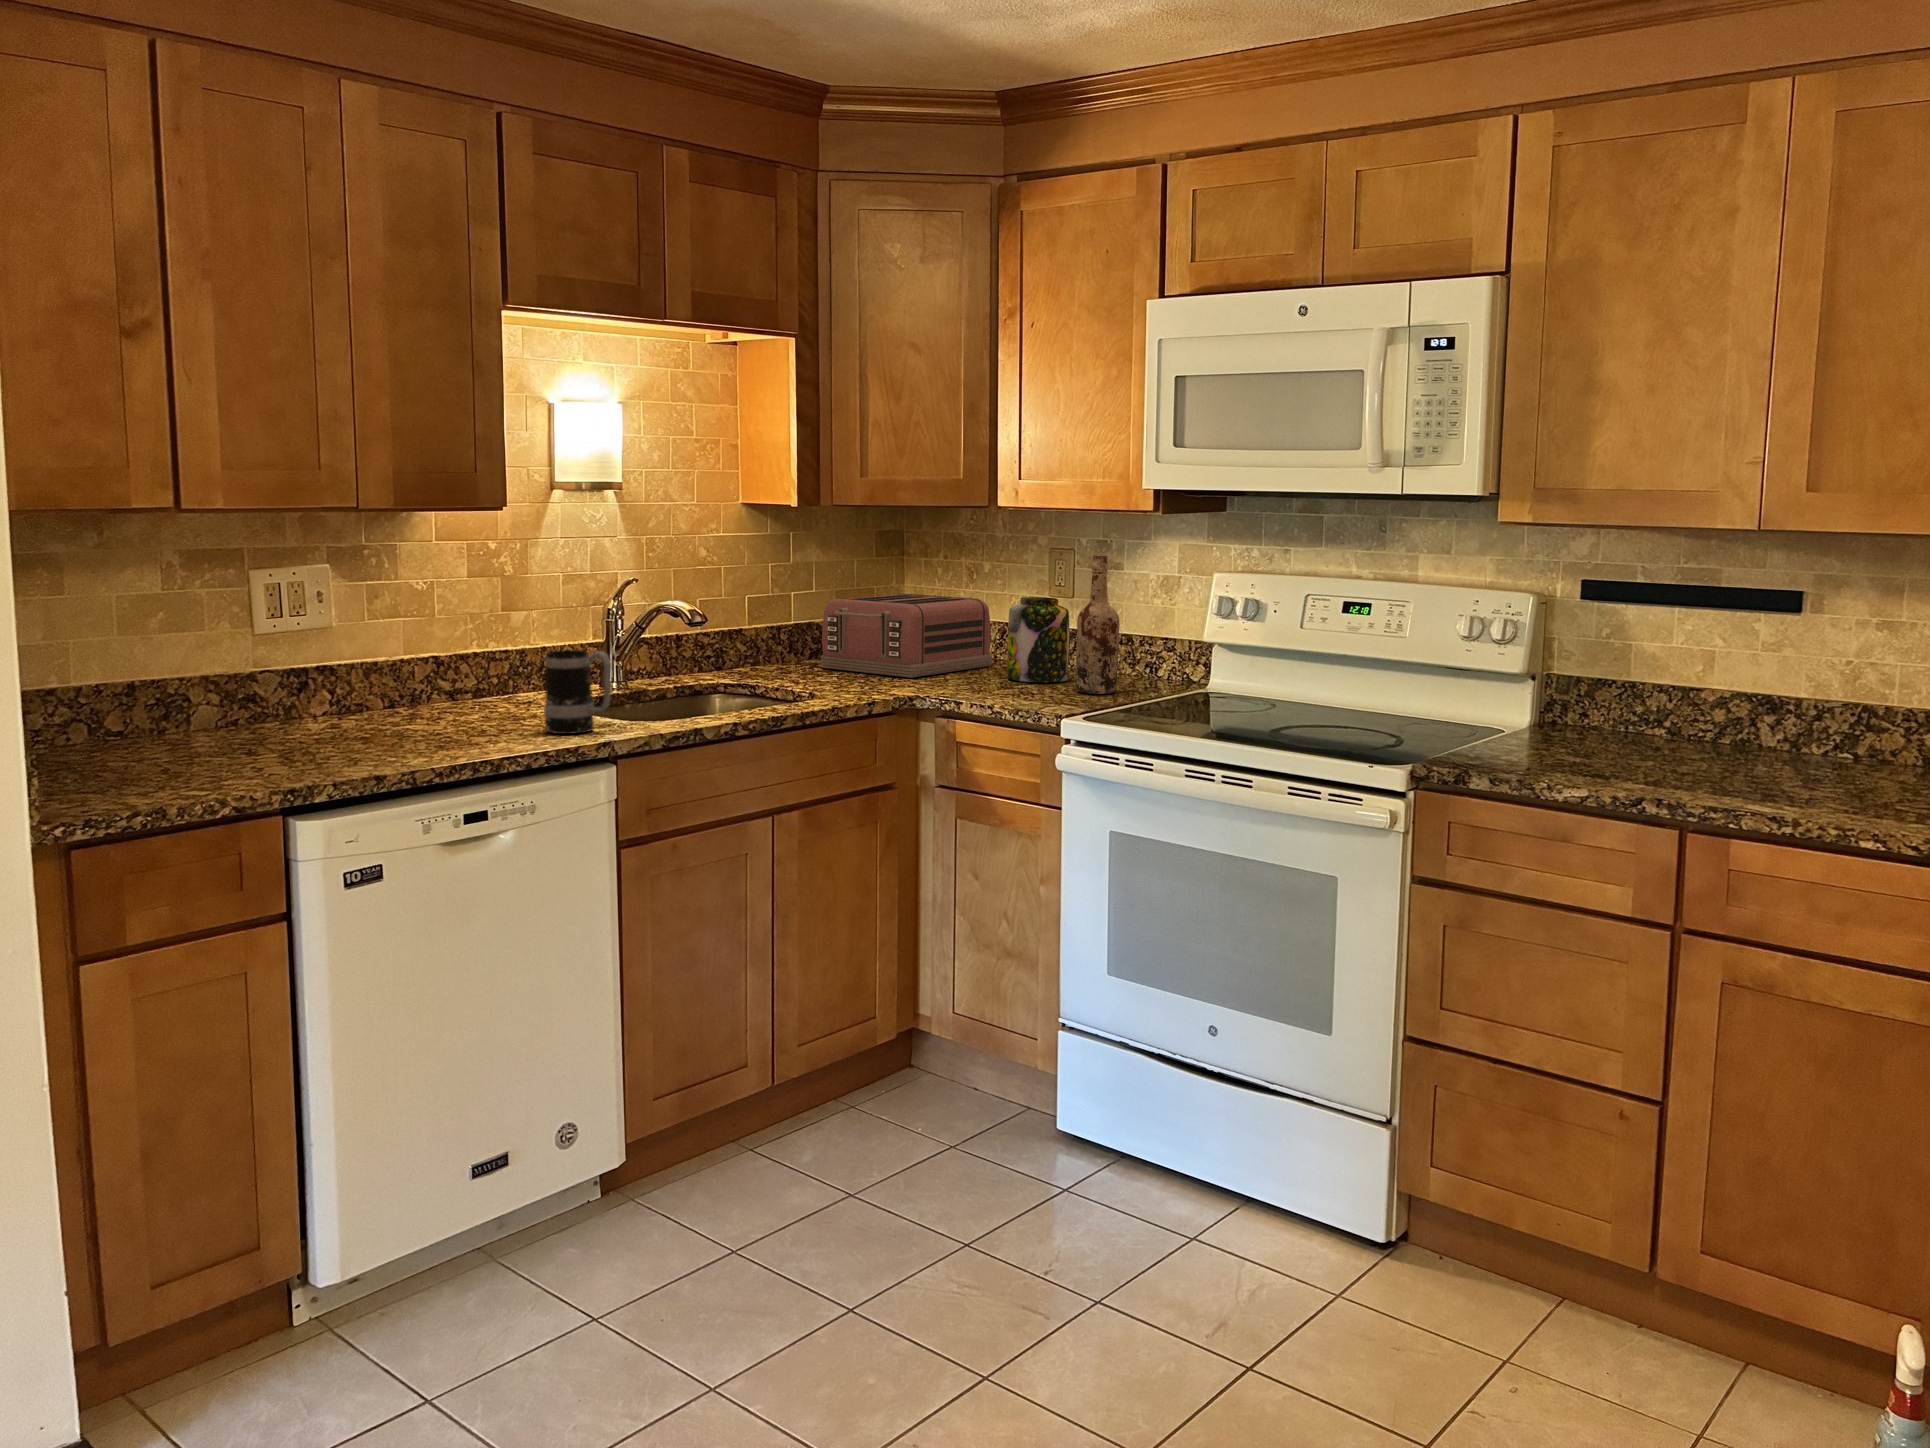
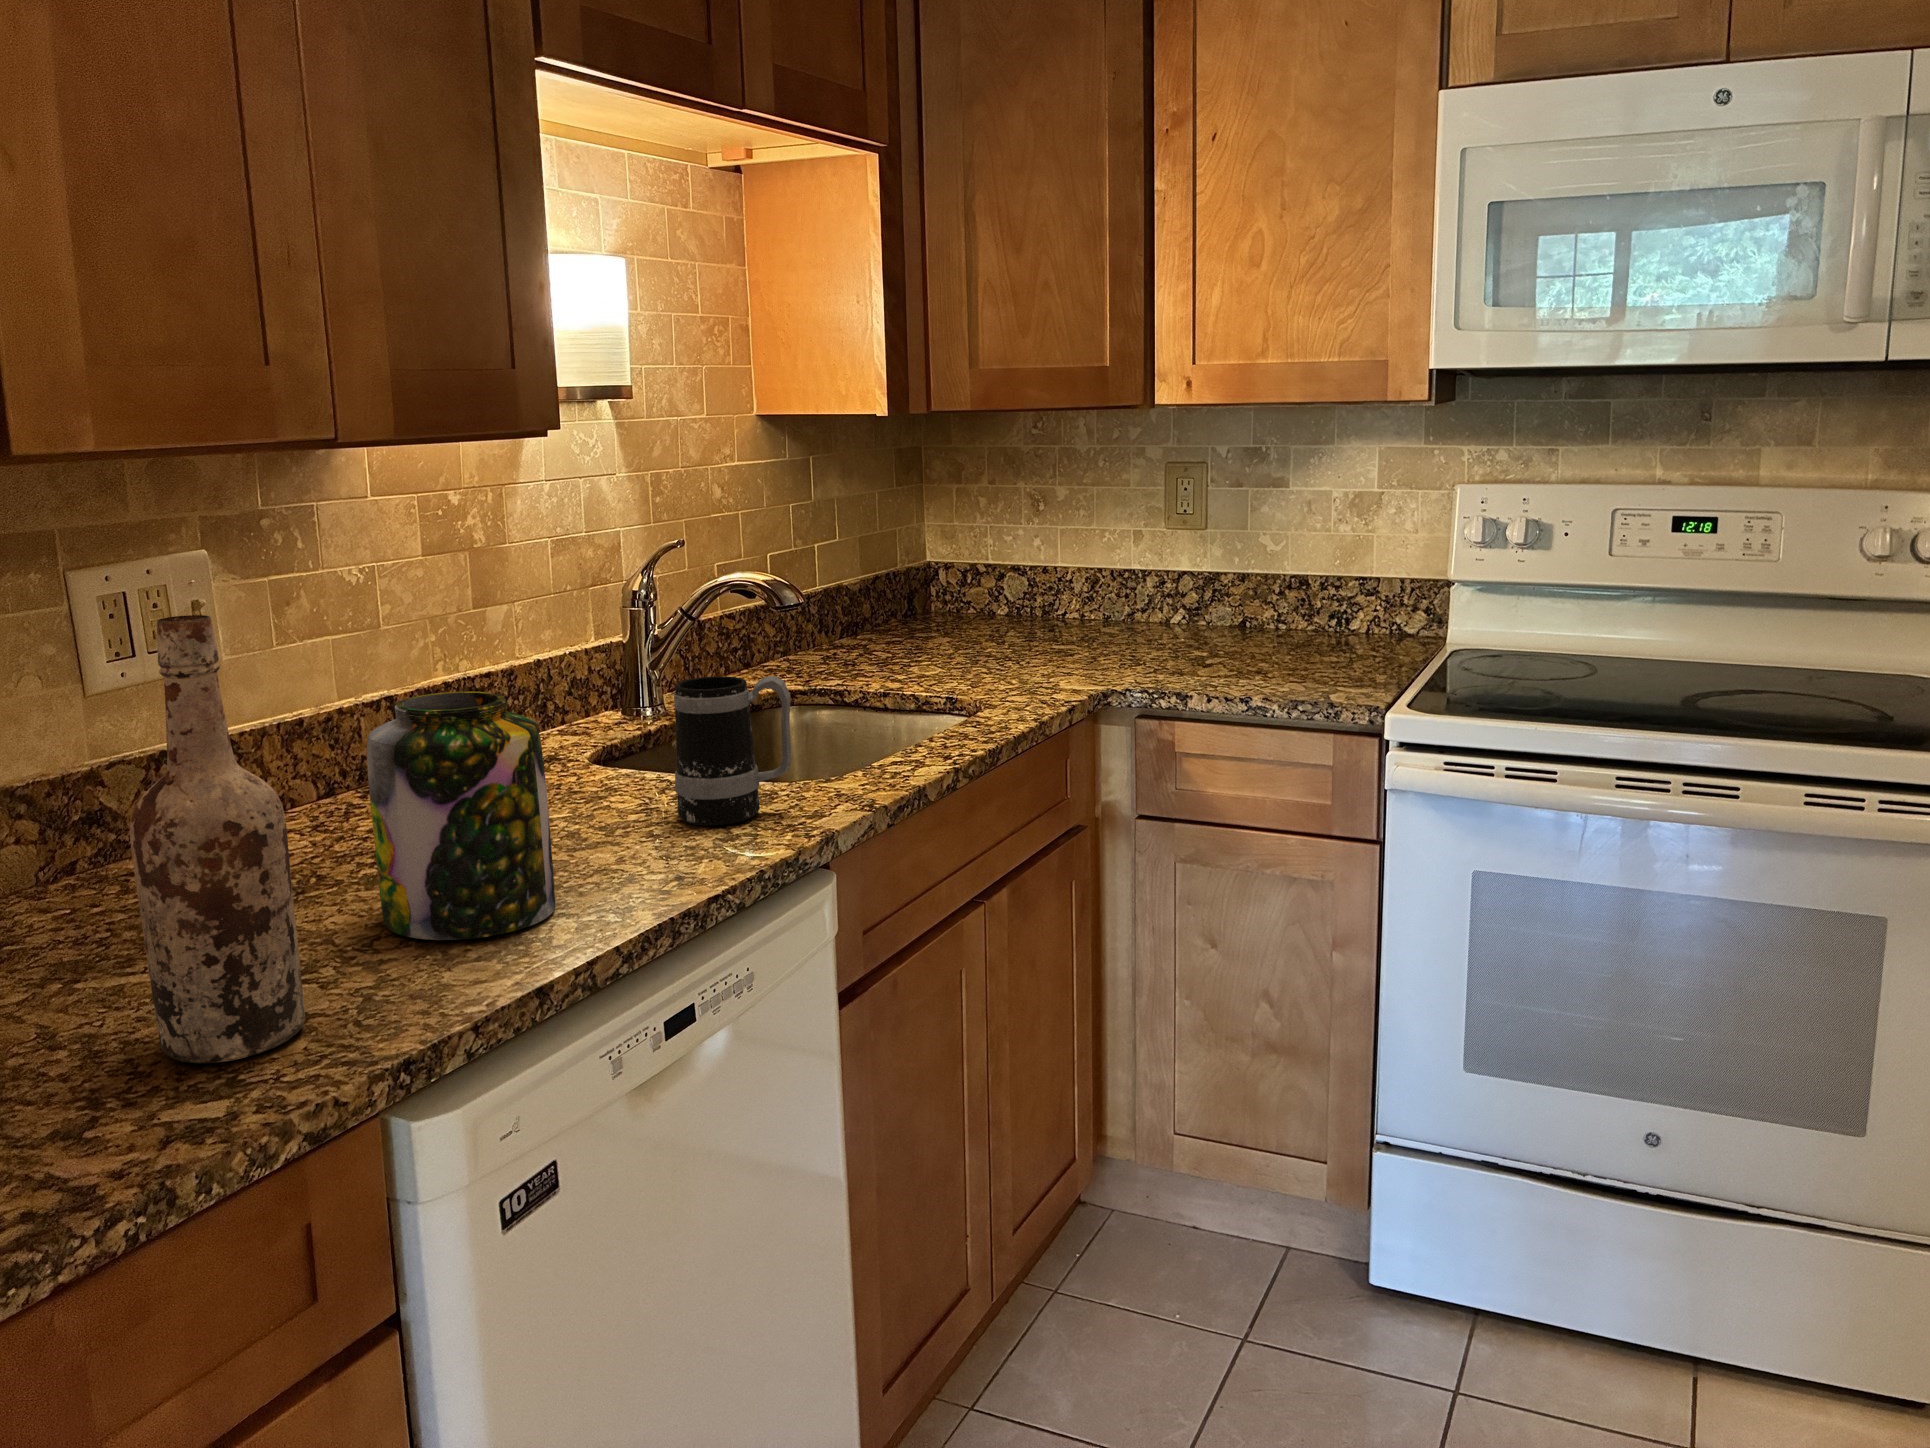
wine bottle: present [1076,556,1119,694] -> present [130,615,305,1063]
toaster: present [821,594,992,678] -> none [880,536,1098,657]
jar: present [1008,597,1069,682] -> present [367,692,555,940]

